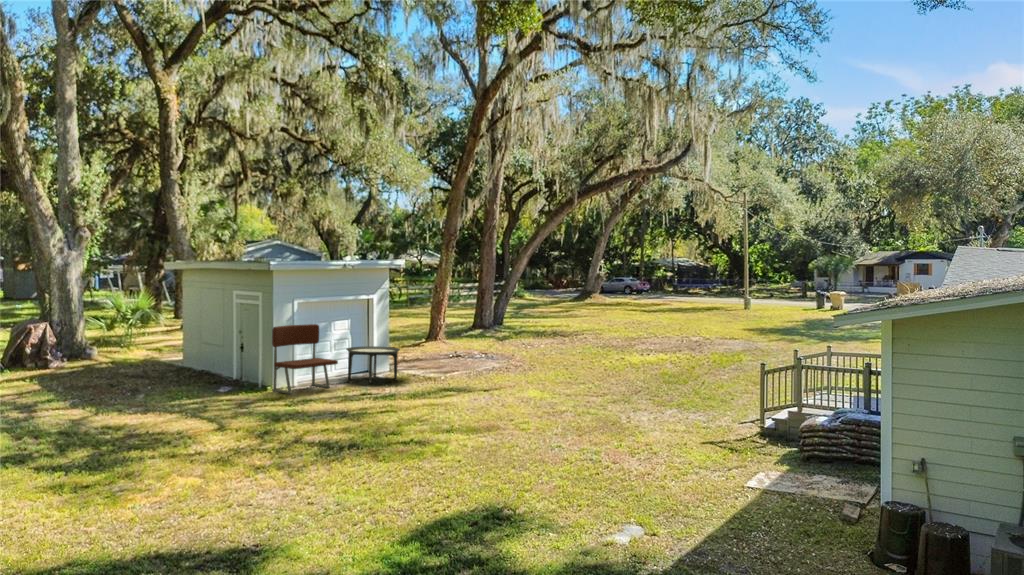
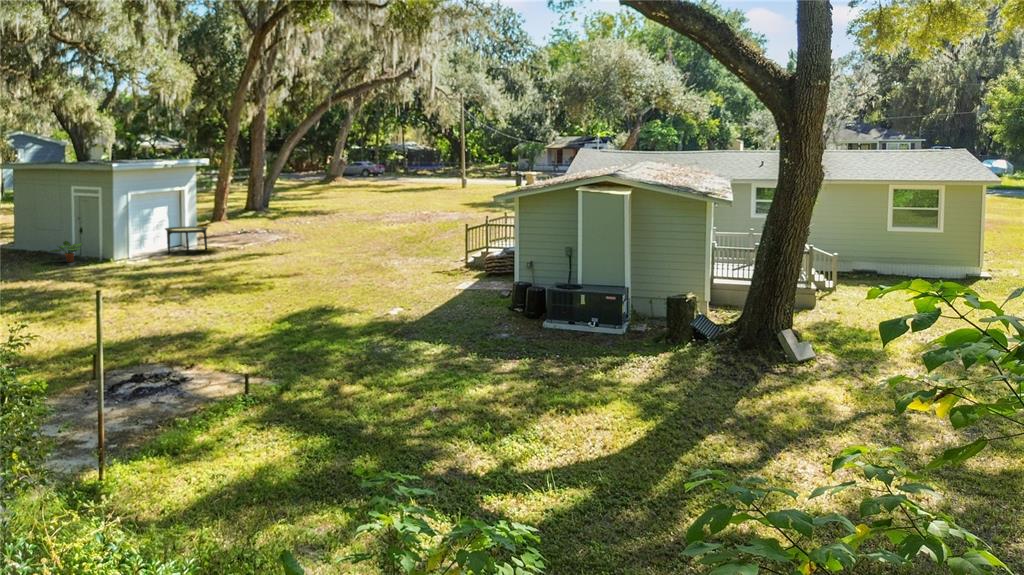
bench: present [272,324,338,394] -> none [112,211,165,264]
potted plant: none [198,358,242,387] -> present [49,241,82,262]

